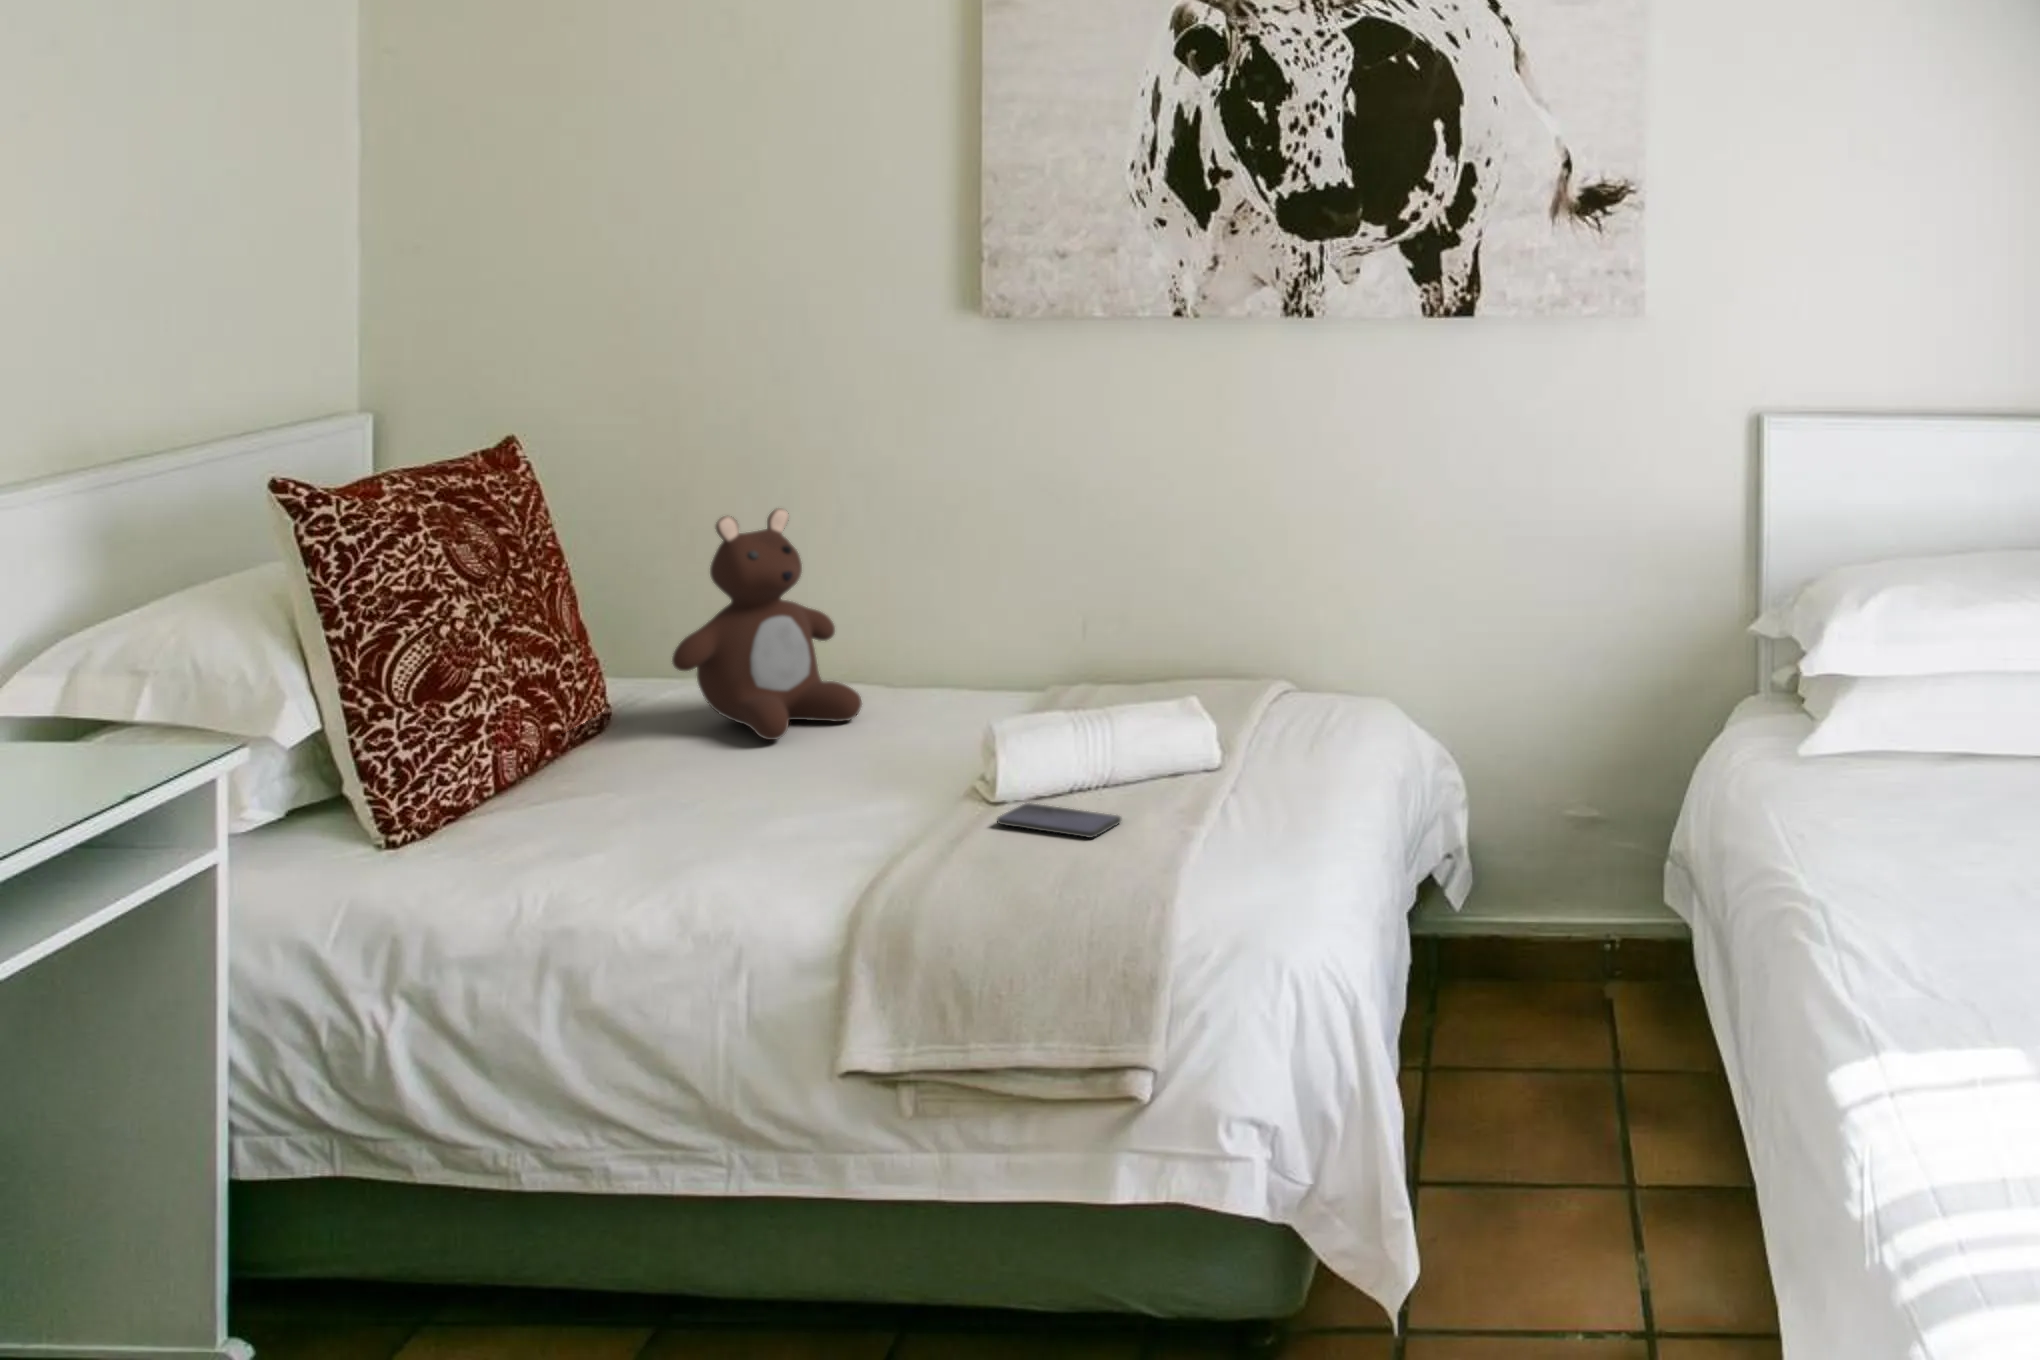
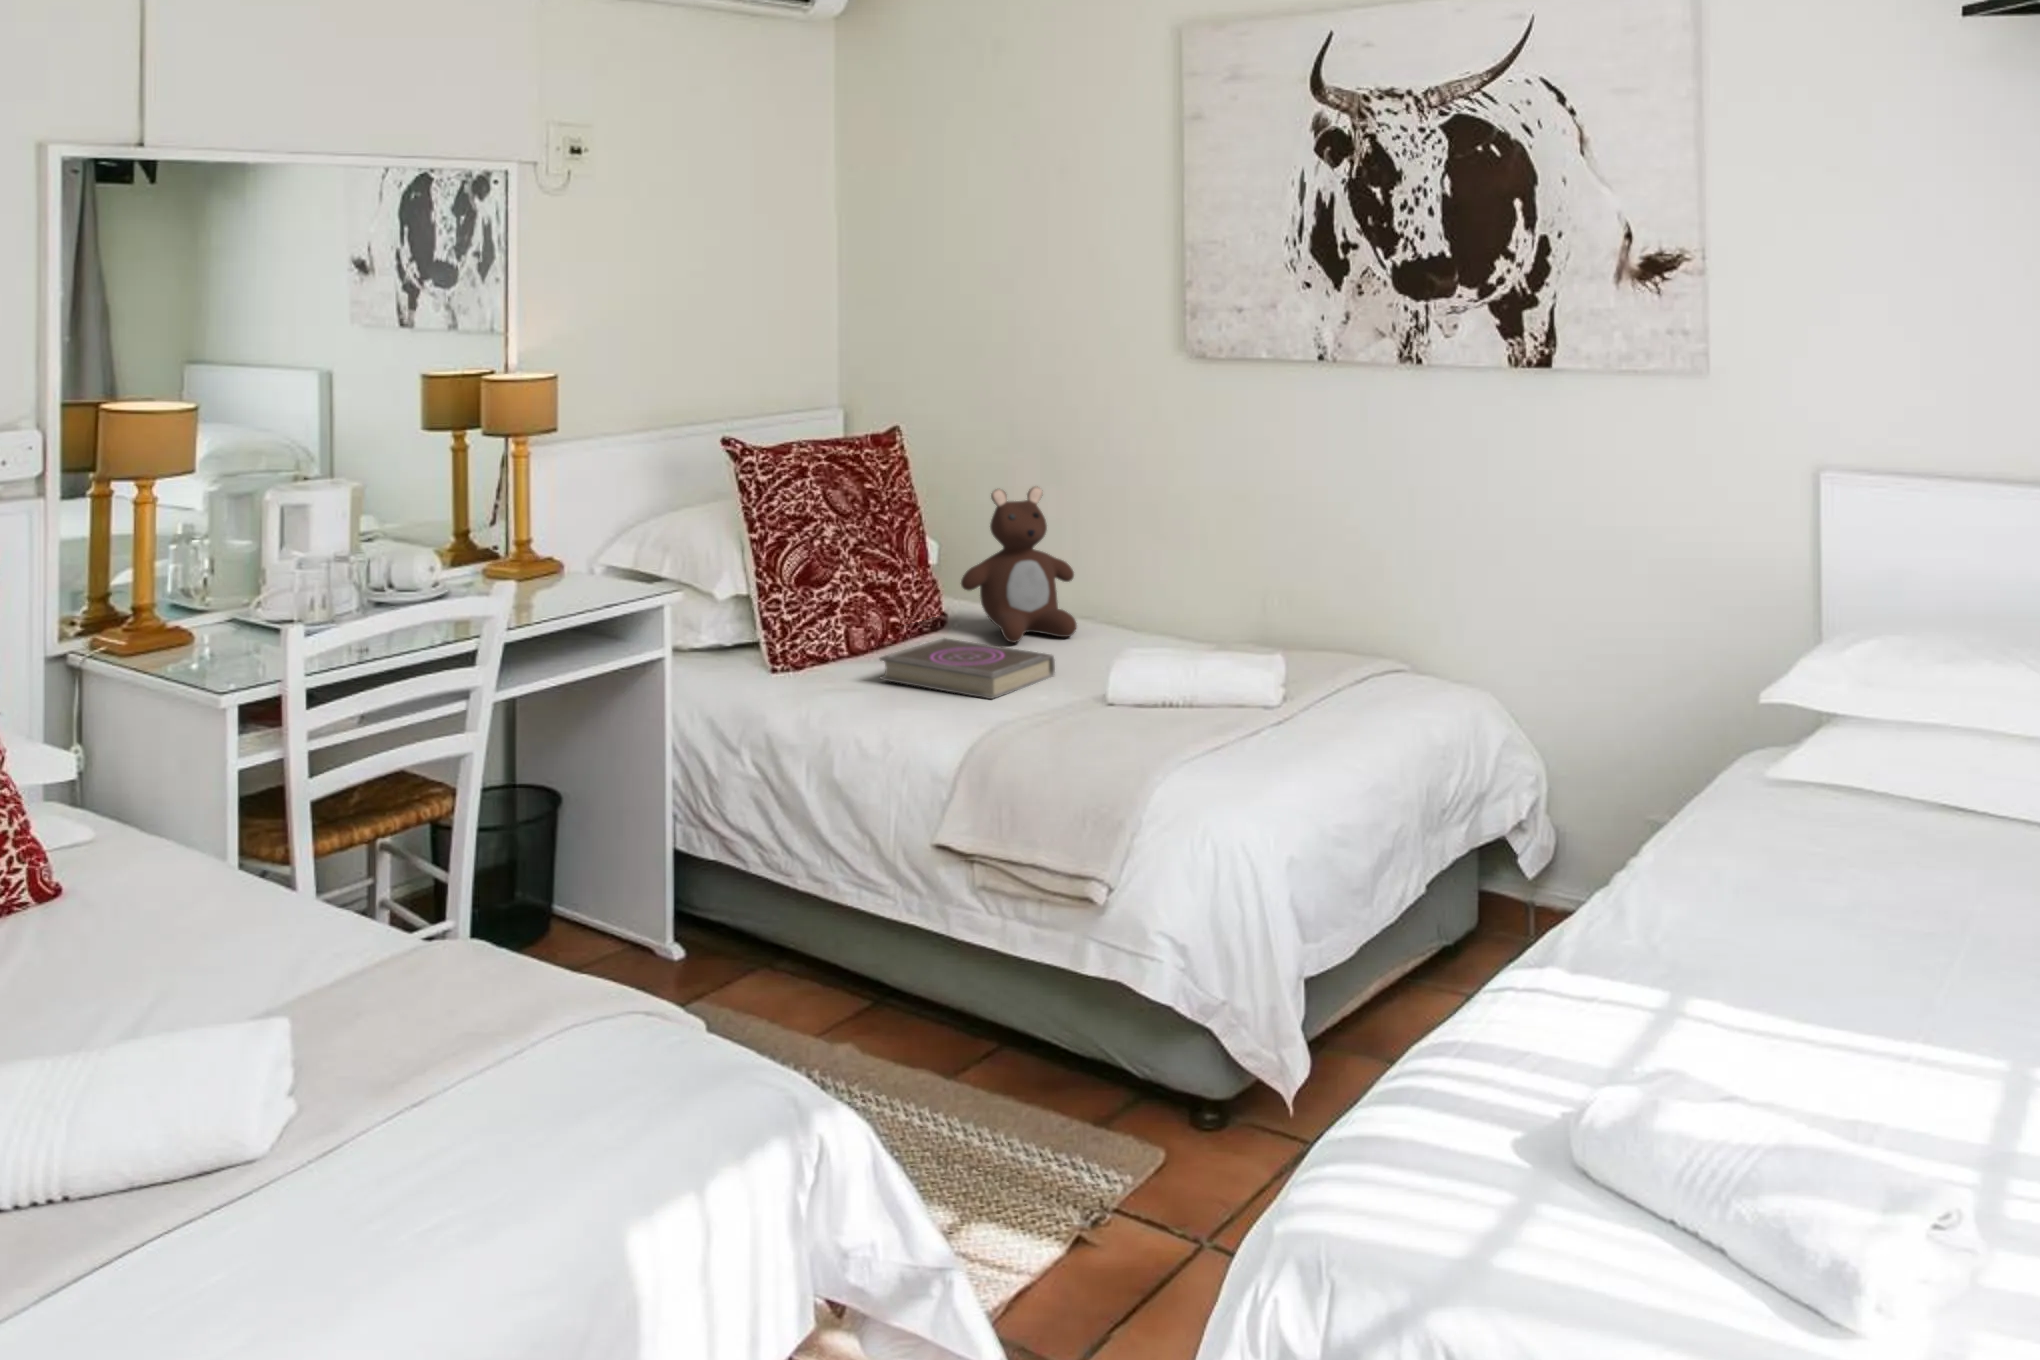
book: none [603,749,886,833] -> present [880,638,1055,699]
smartphone: present [997,803,1121,838] -> none [1091,700,1166,726]

